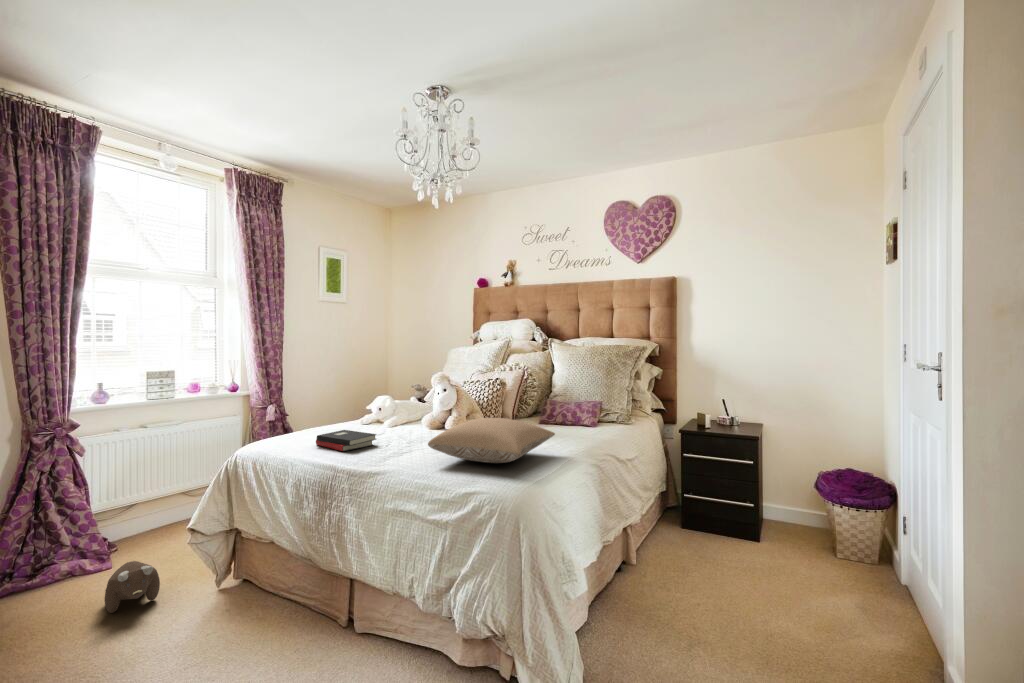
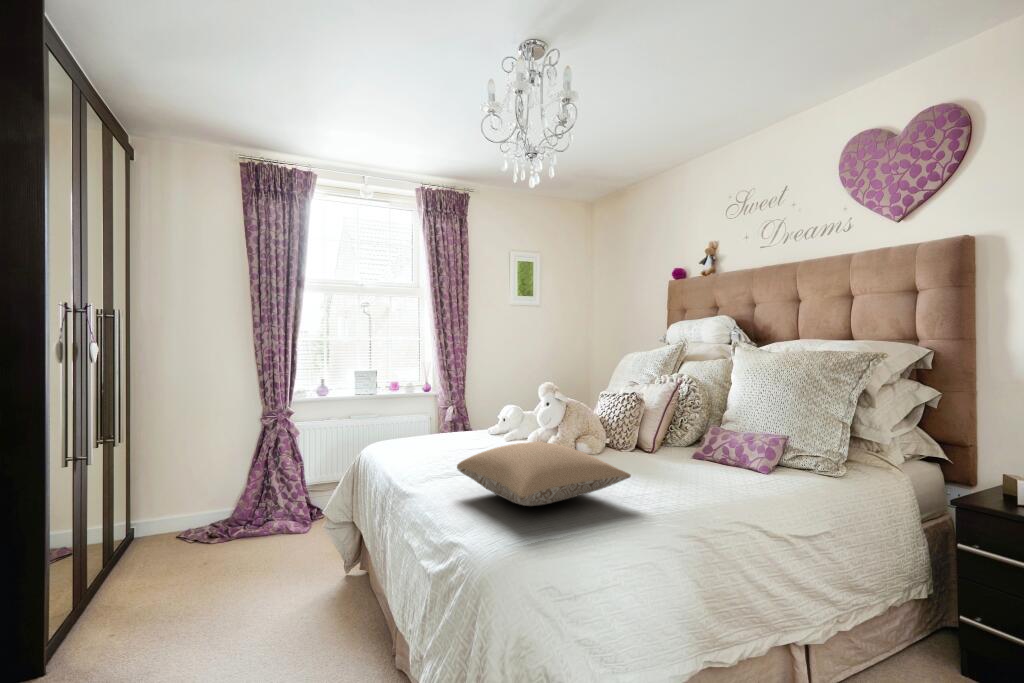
hardback book: present [316,430,376,451] -> none [407,439,458,462]
plush toy: present [105,561,160,613] -> none [266,533,307,574]

